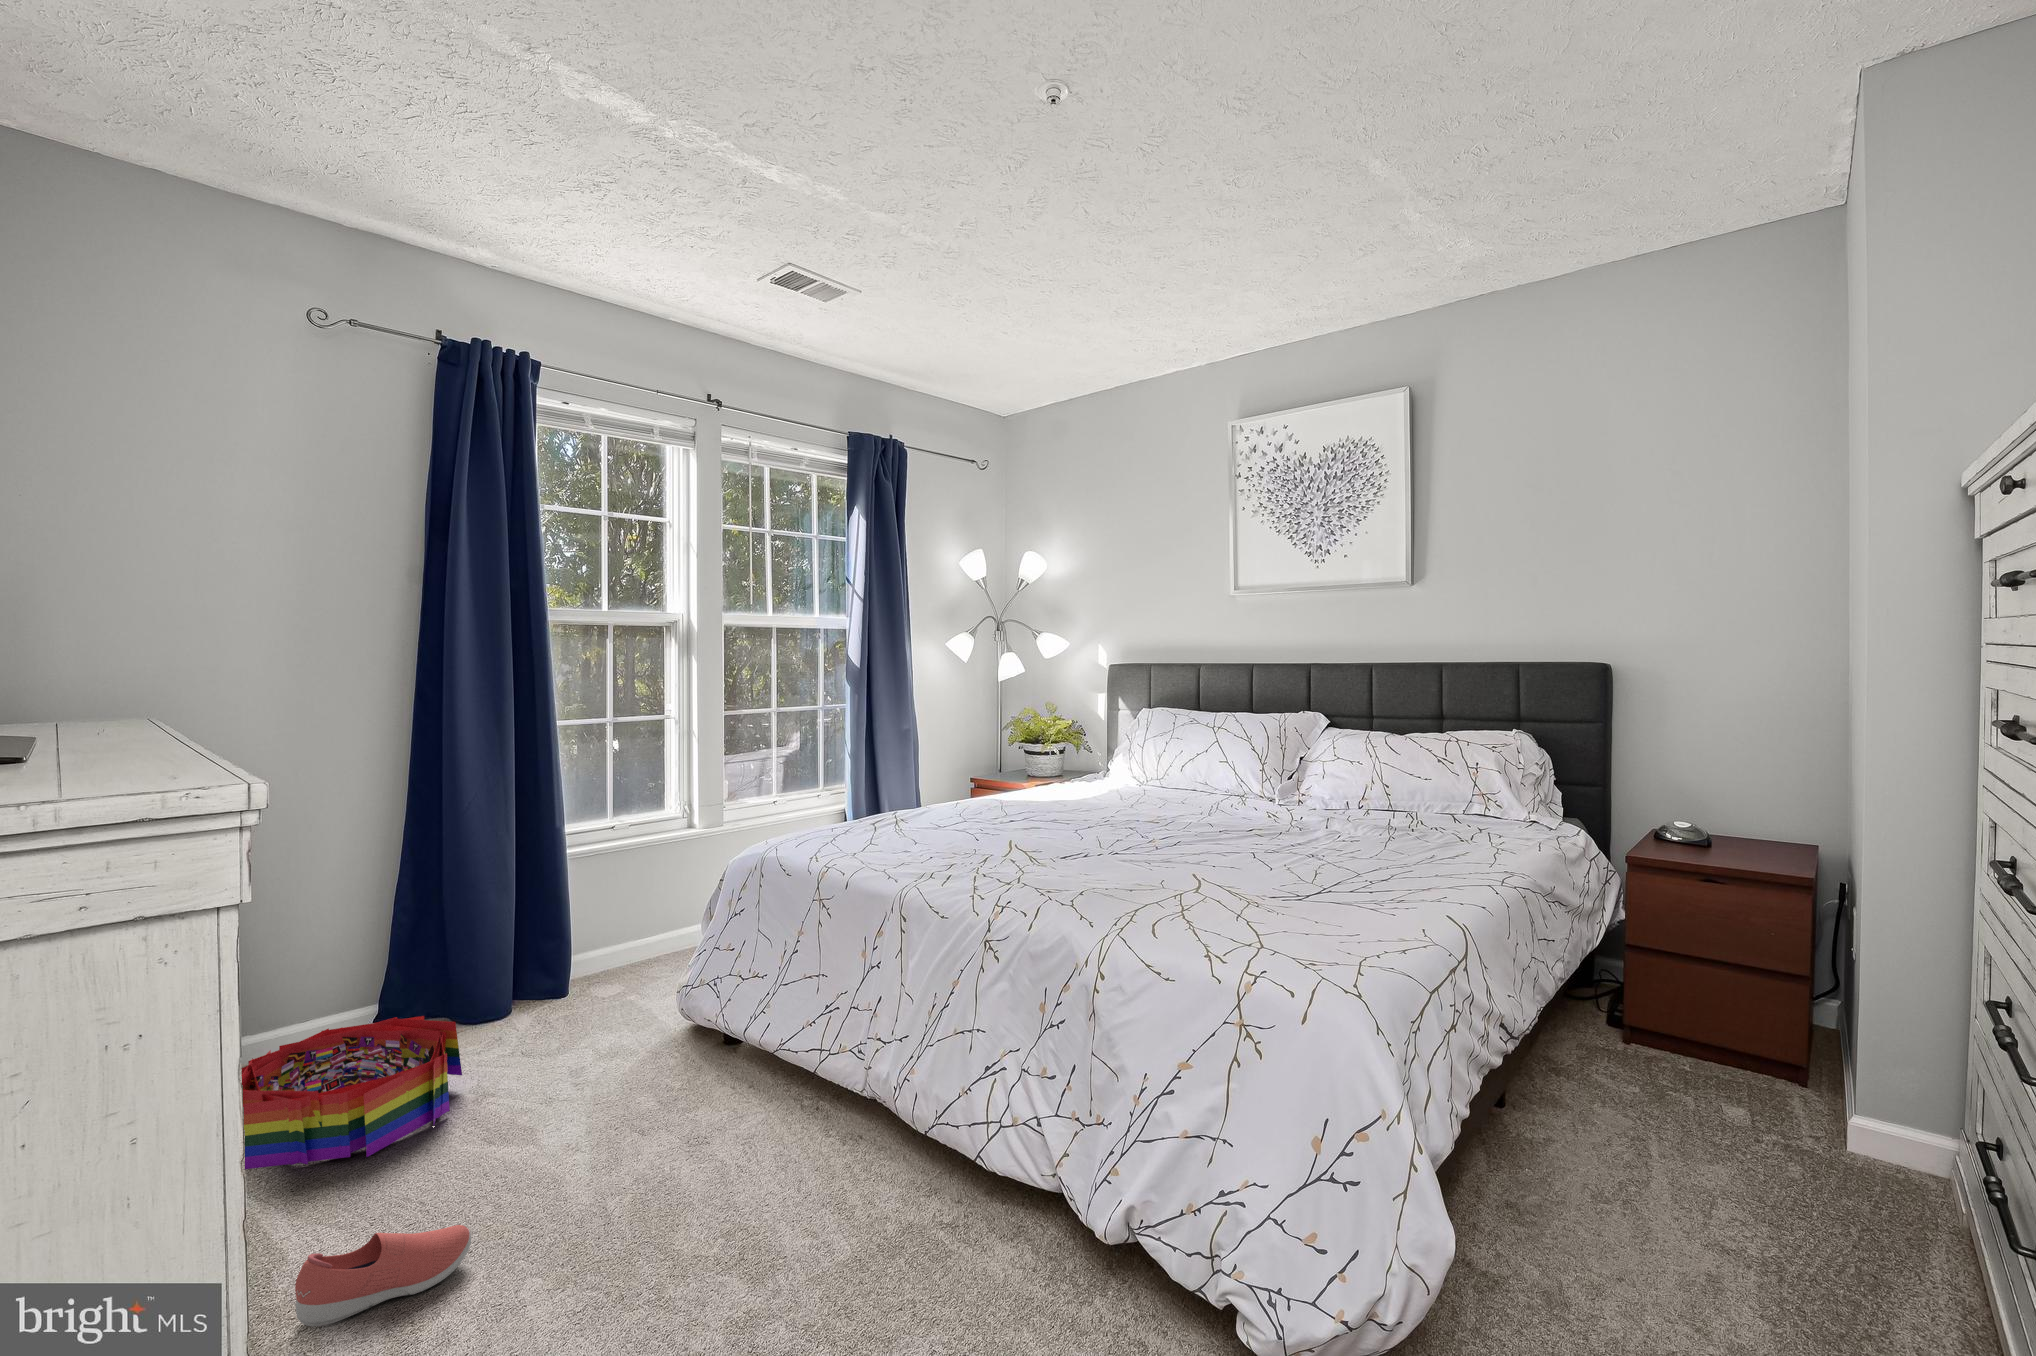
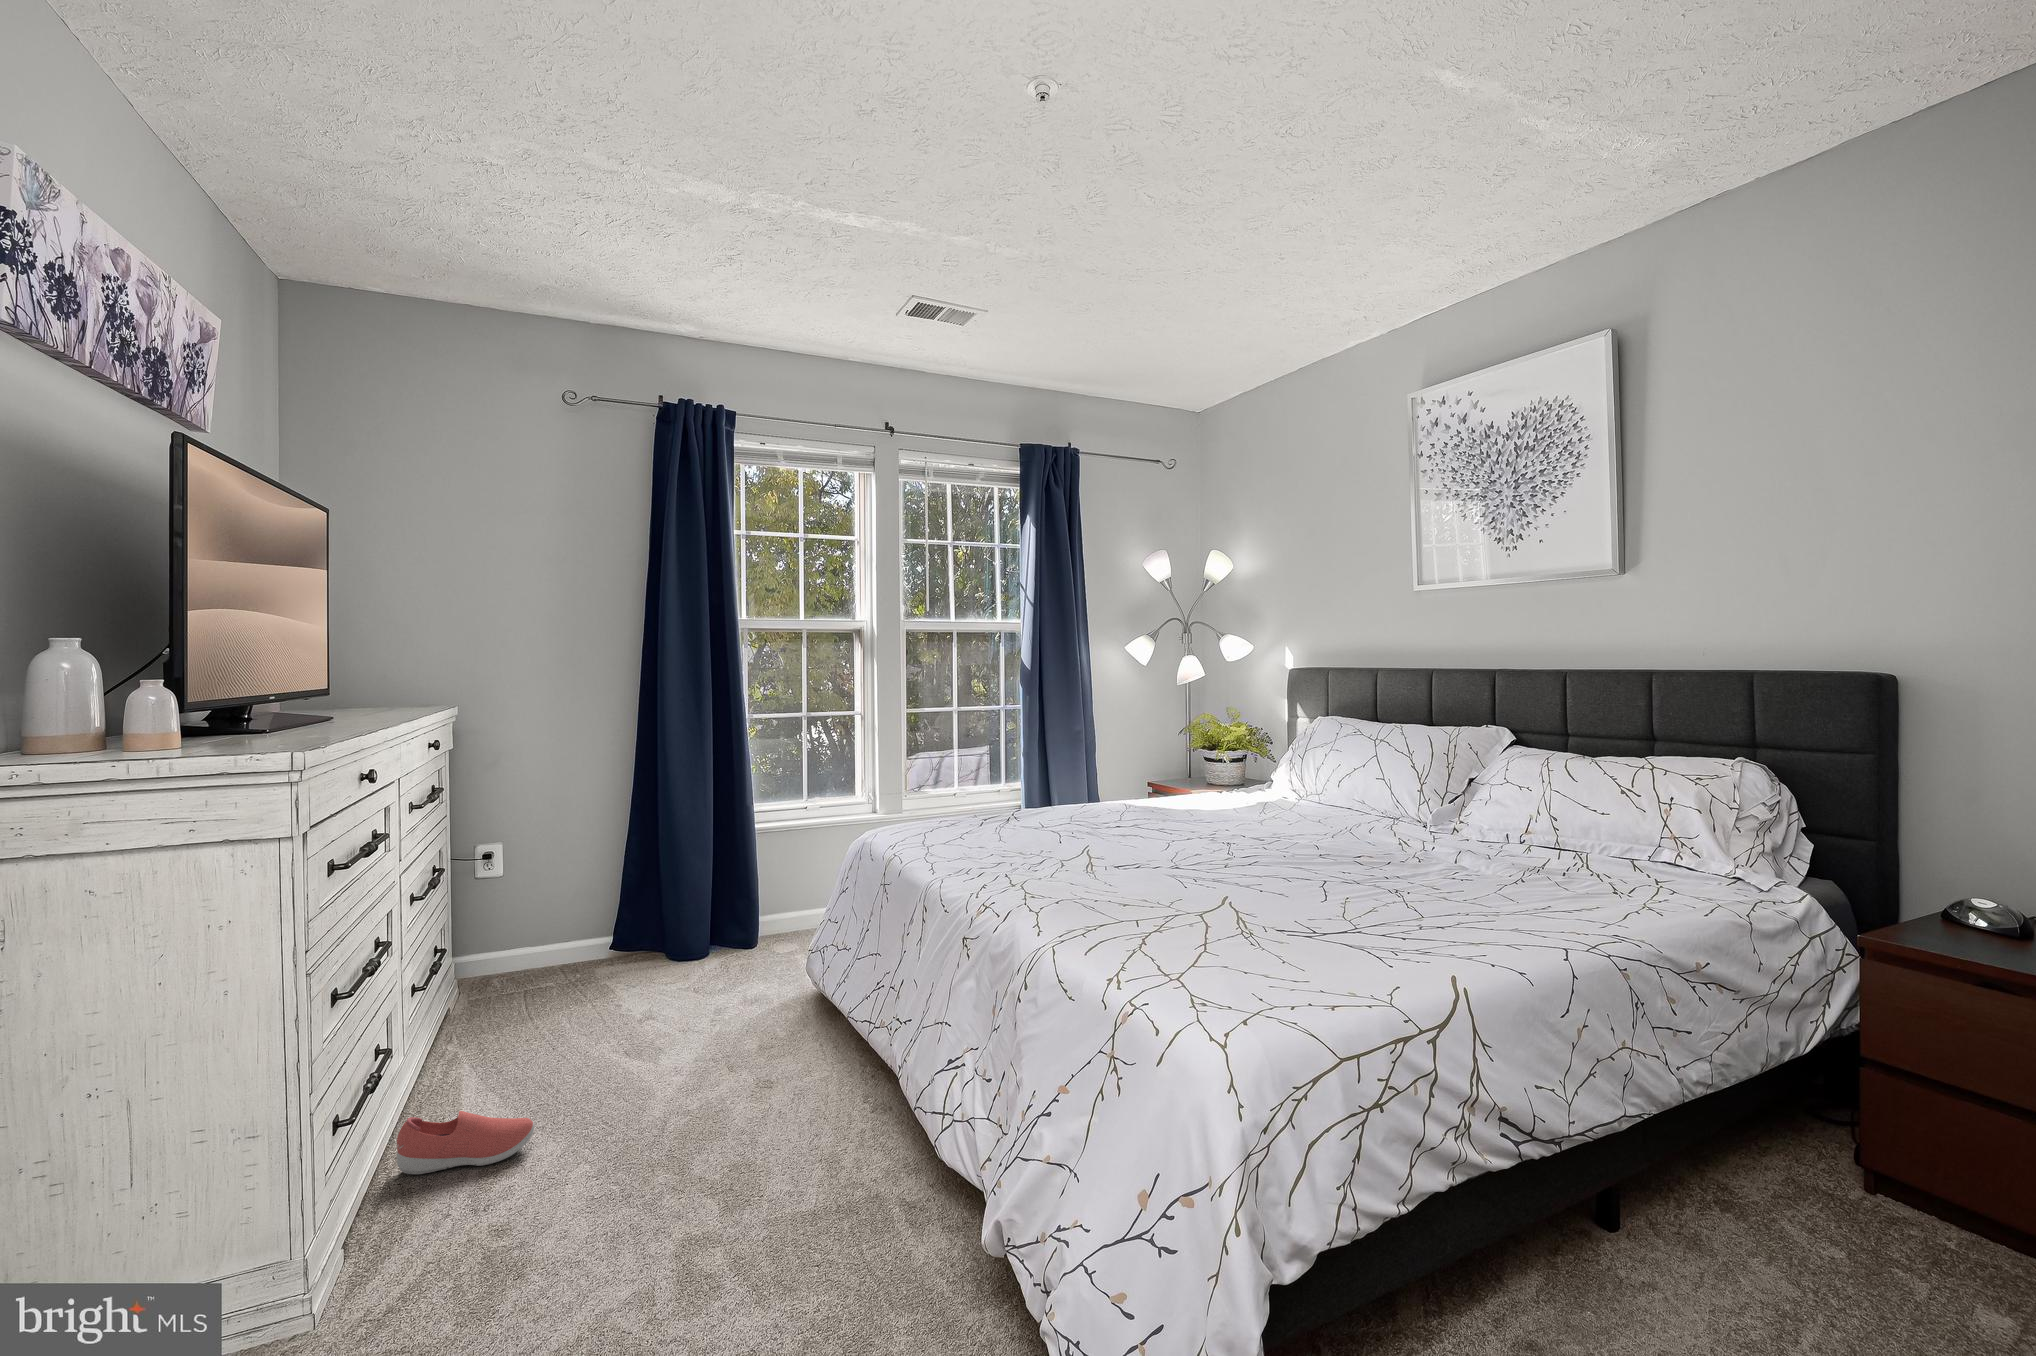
storage bin: present [242,1016,462,1169] -> none [450,948,625,1054]

